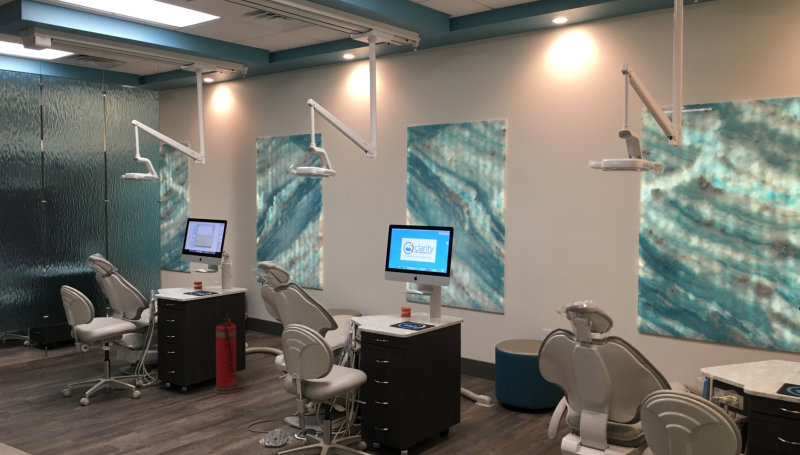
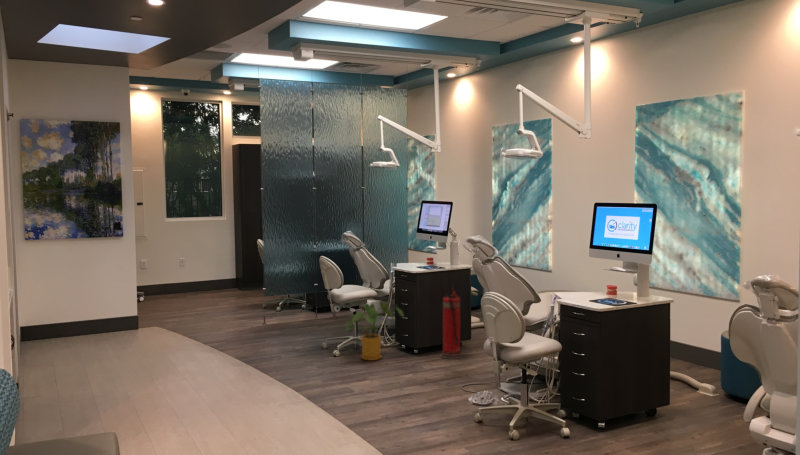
house plant: none [98,335,171,405] -> present [346,302,404,360]

